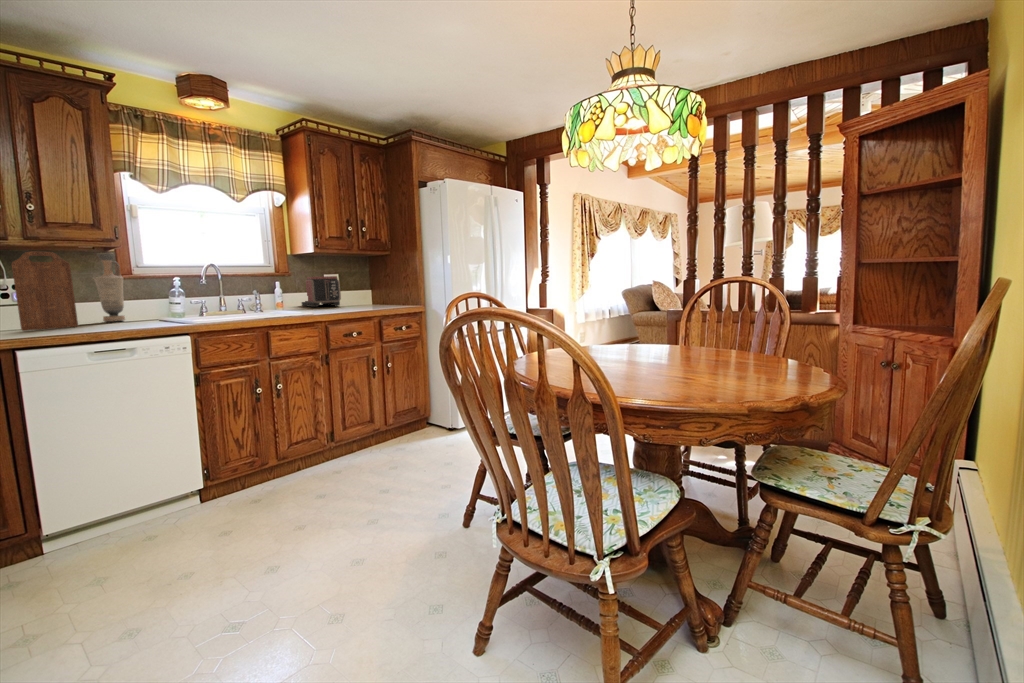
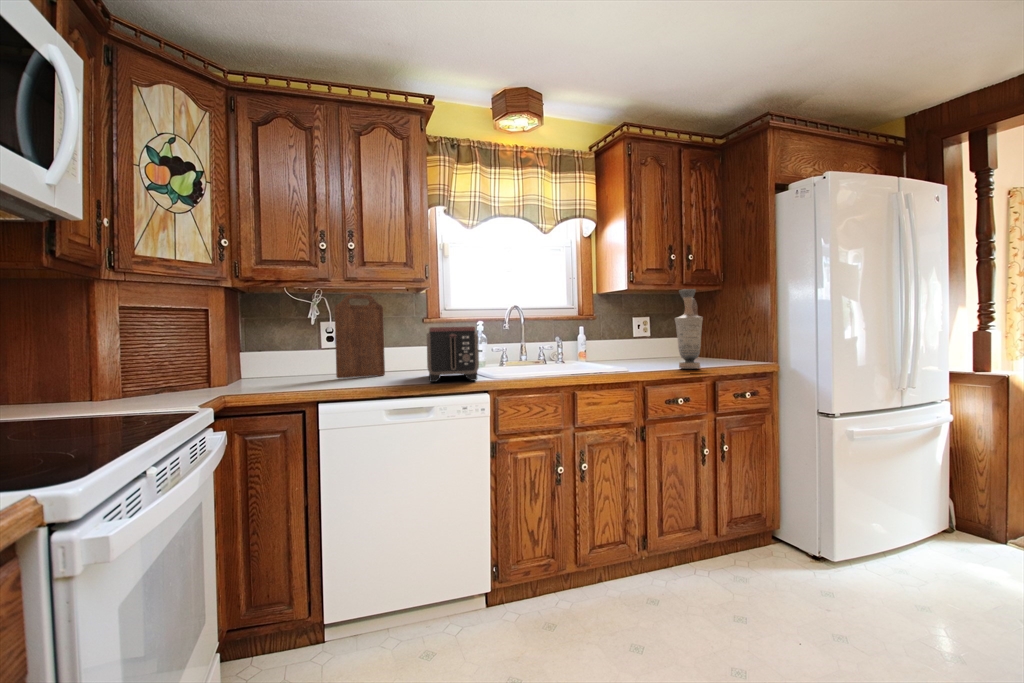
vase: present [94,253,125,322] -> present [675,289,703,369]
toaster: present [302,276,341,307] -> present [427,327,479,382]

